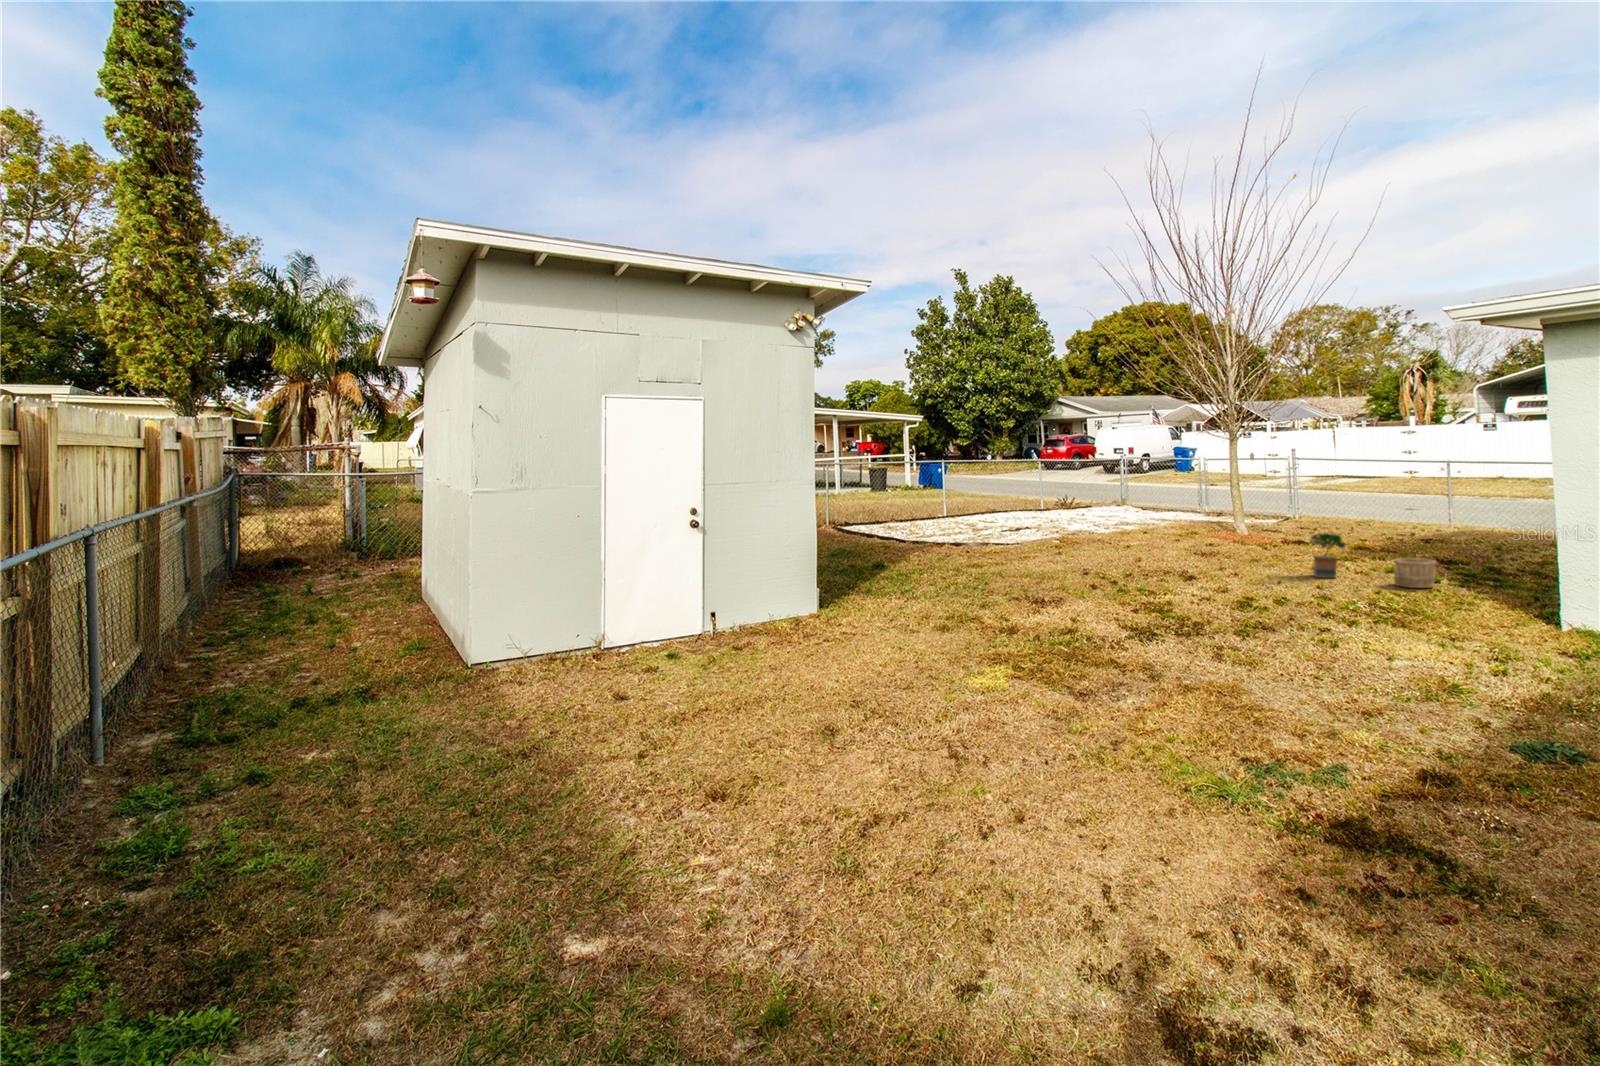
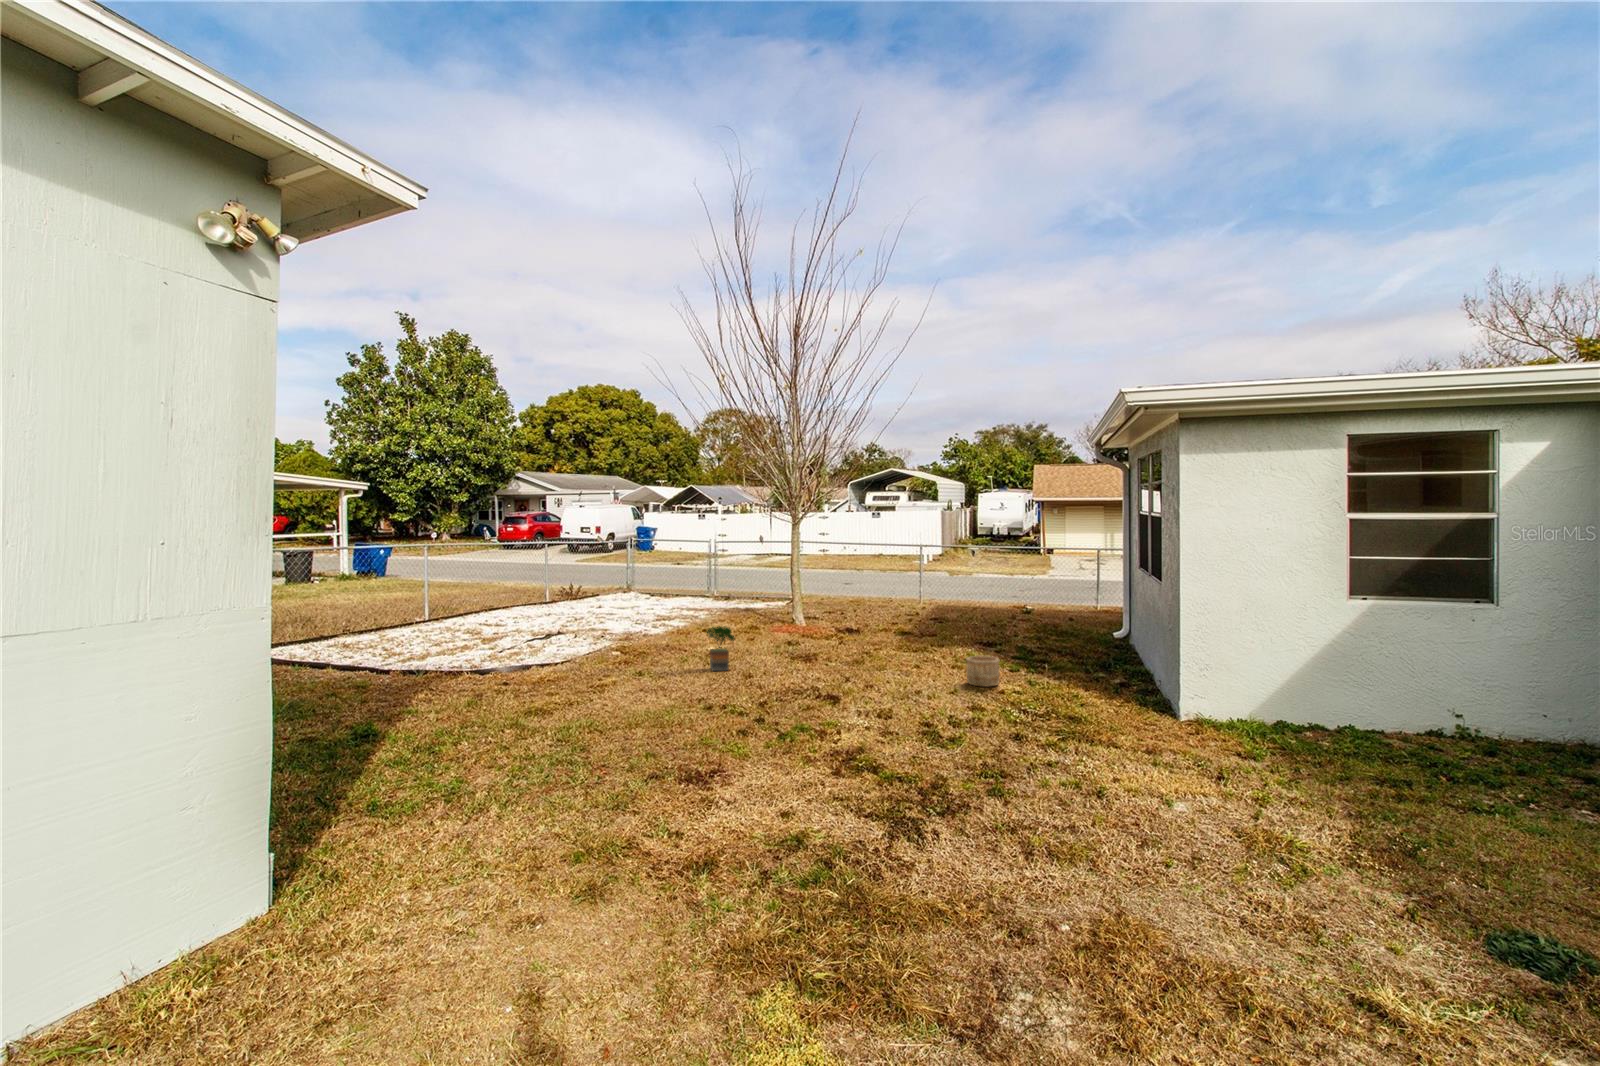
potted tree: present [1310,533,1346,578] -> present [707,626,735,671]

